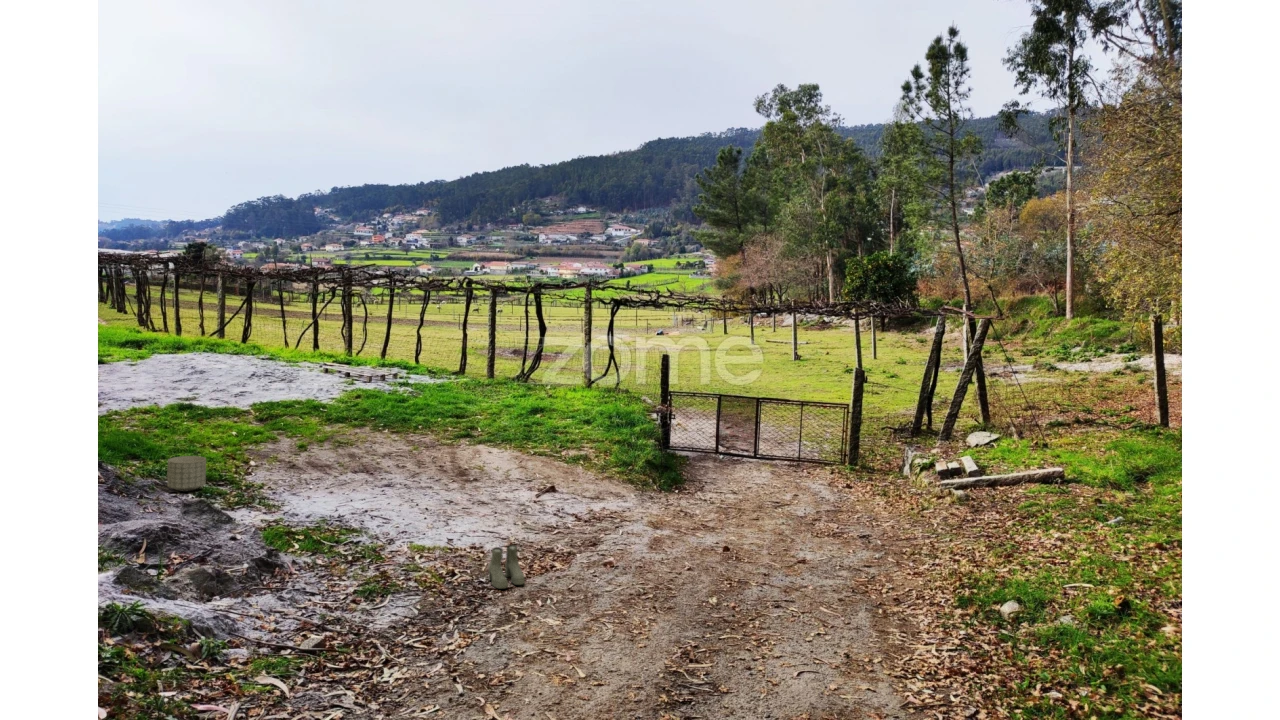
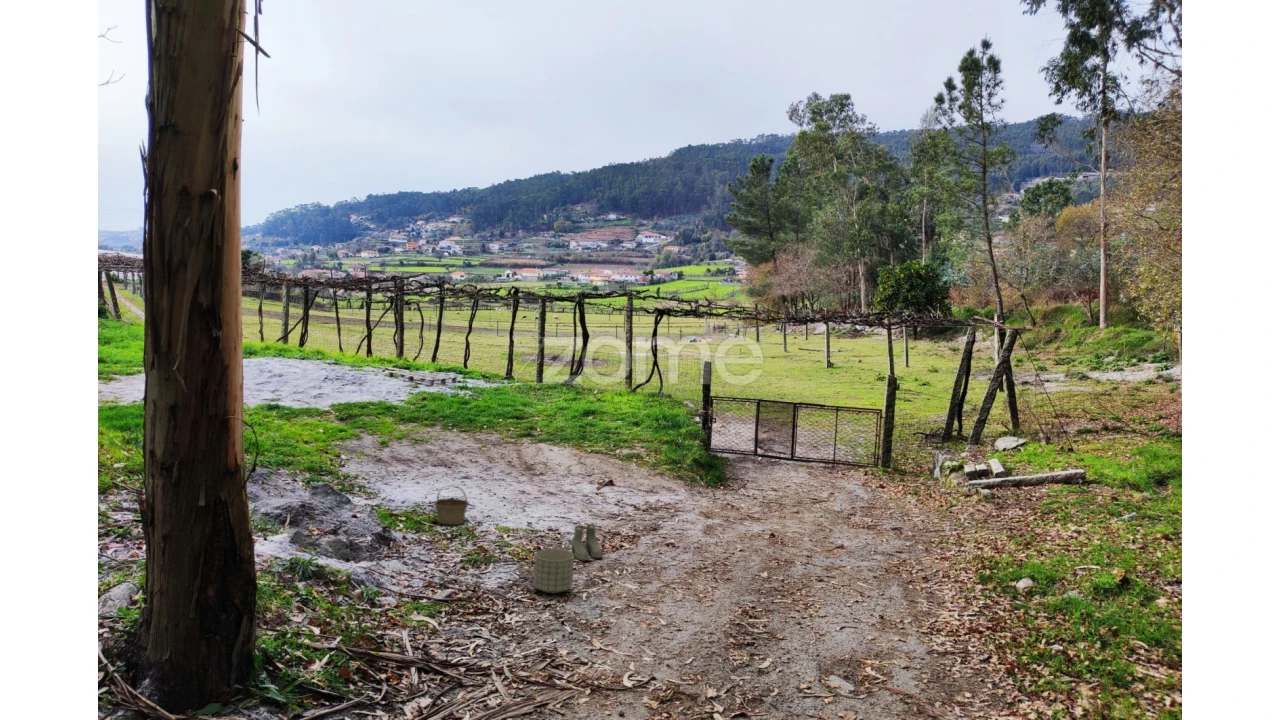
planter: present [167,456,206,491] -> present [533,548,574,594]
basket: none [333,500,376,546] -> present [434,485,469,525]

